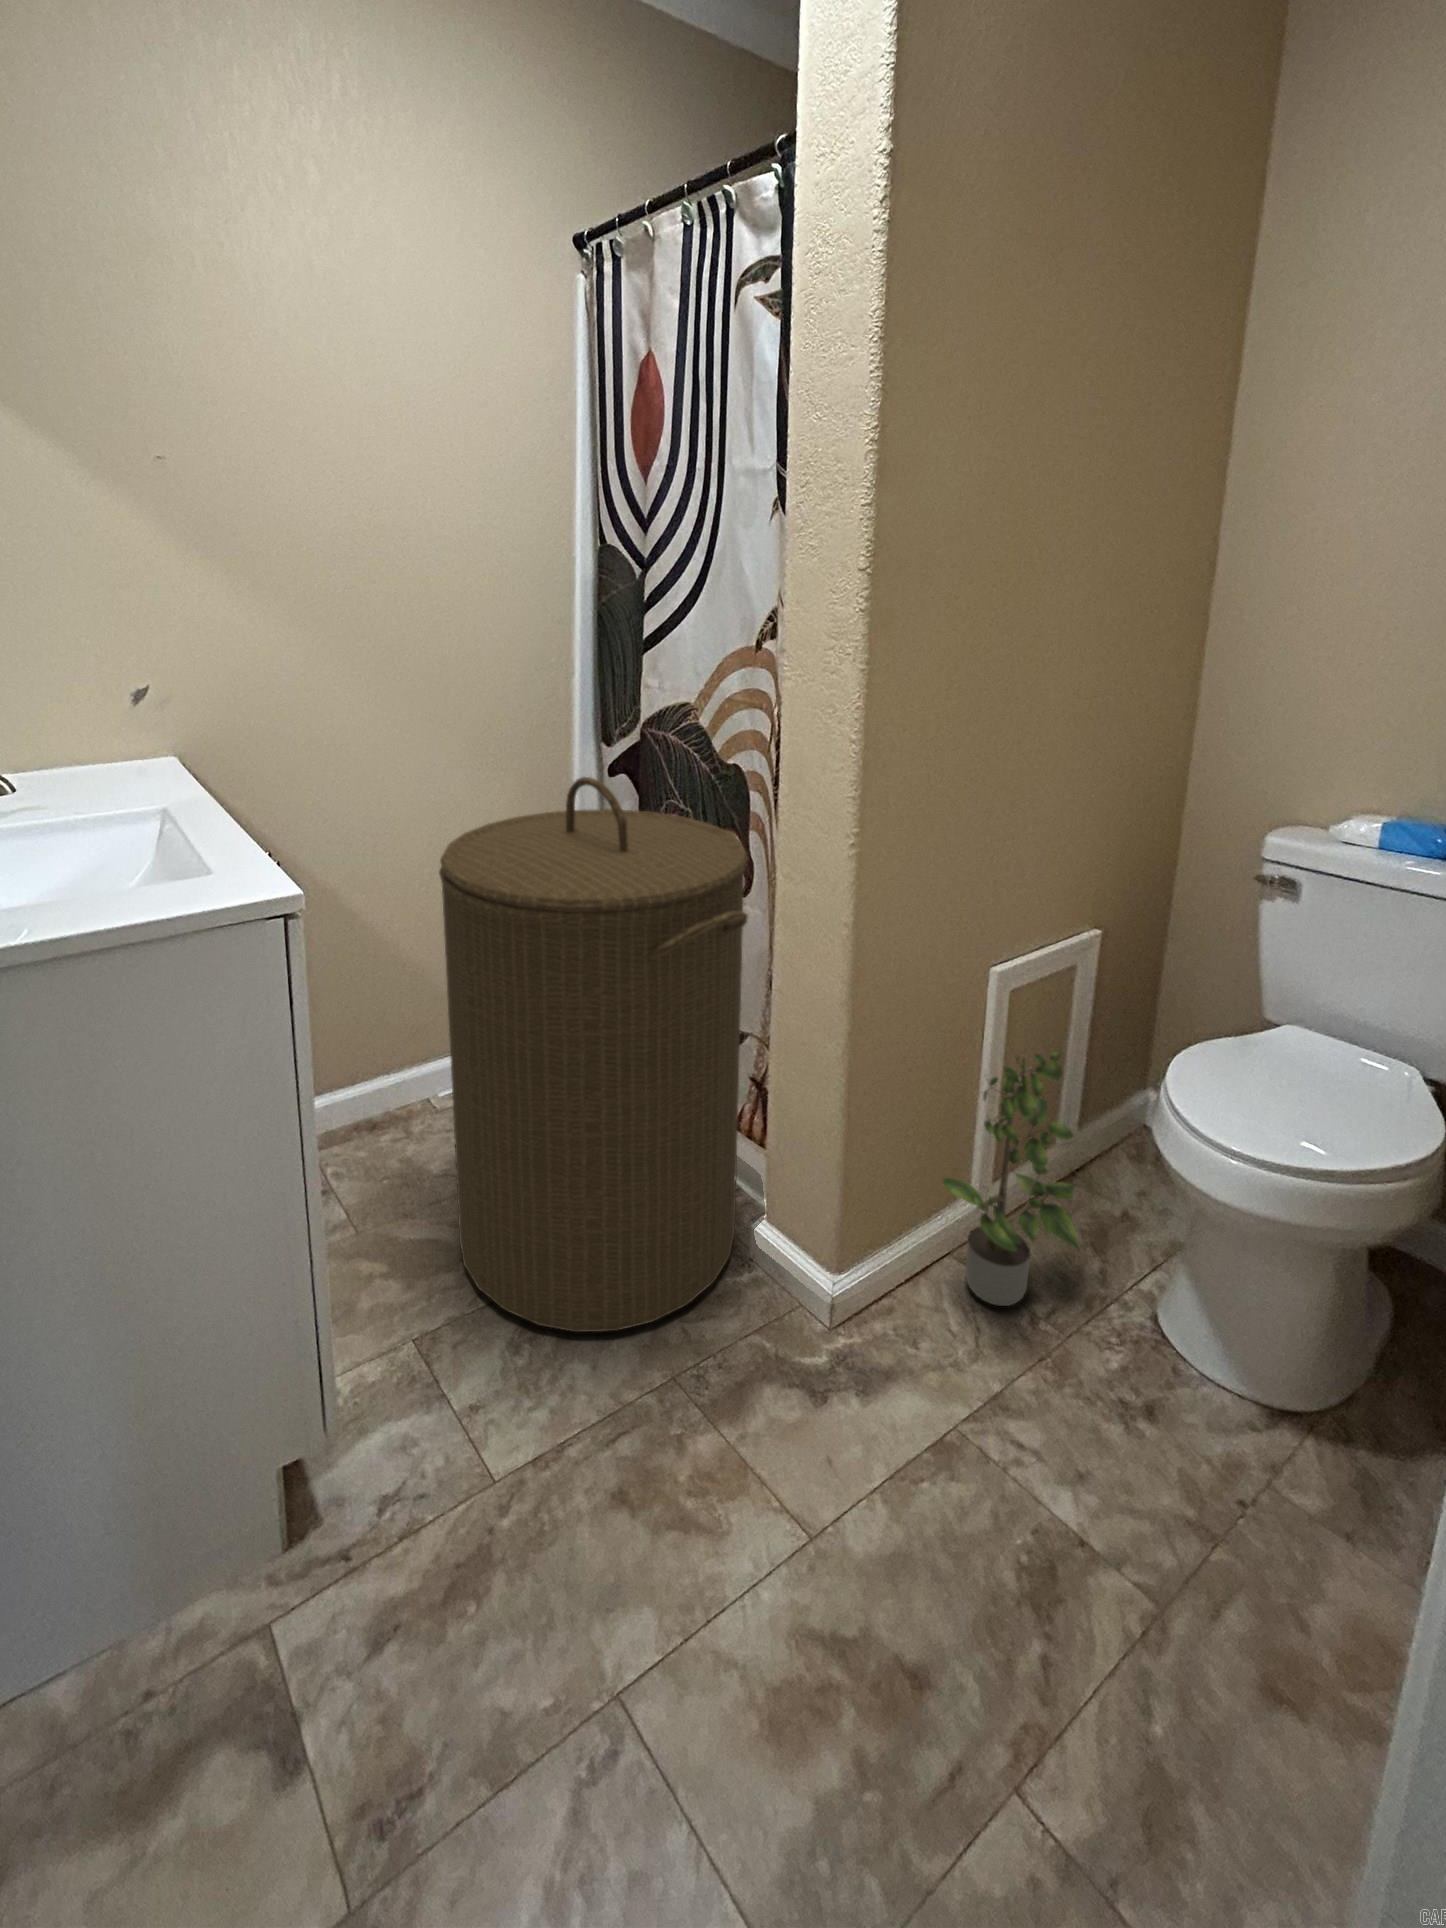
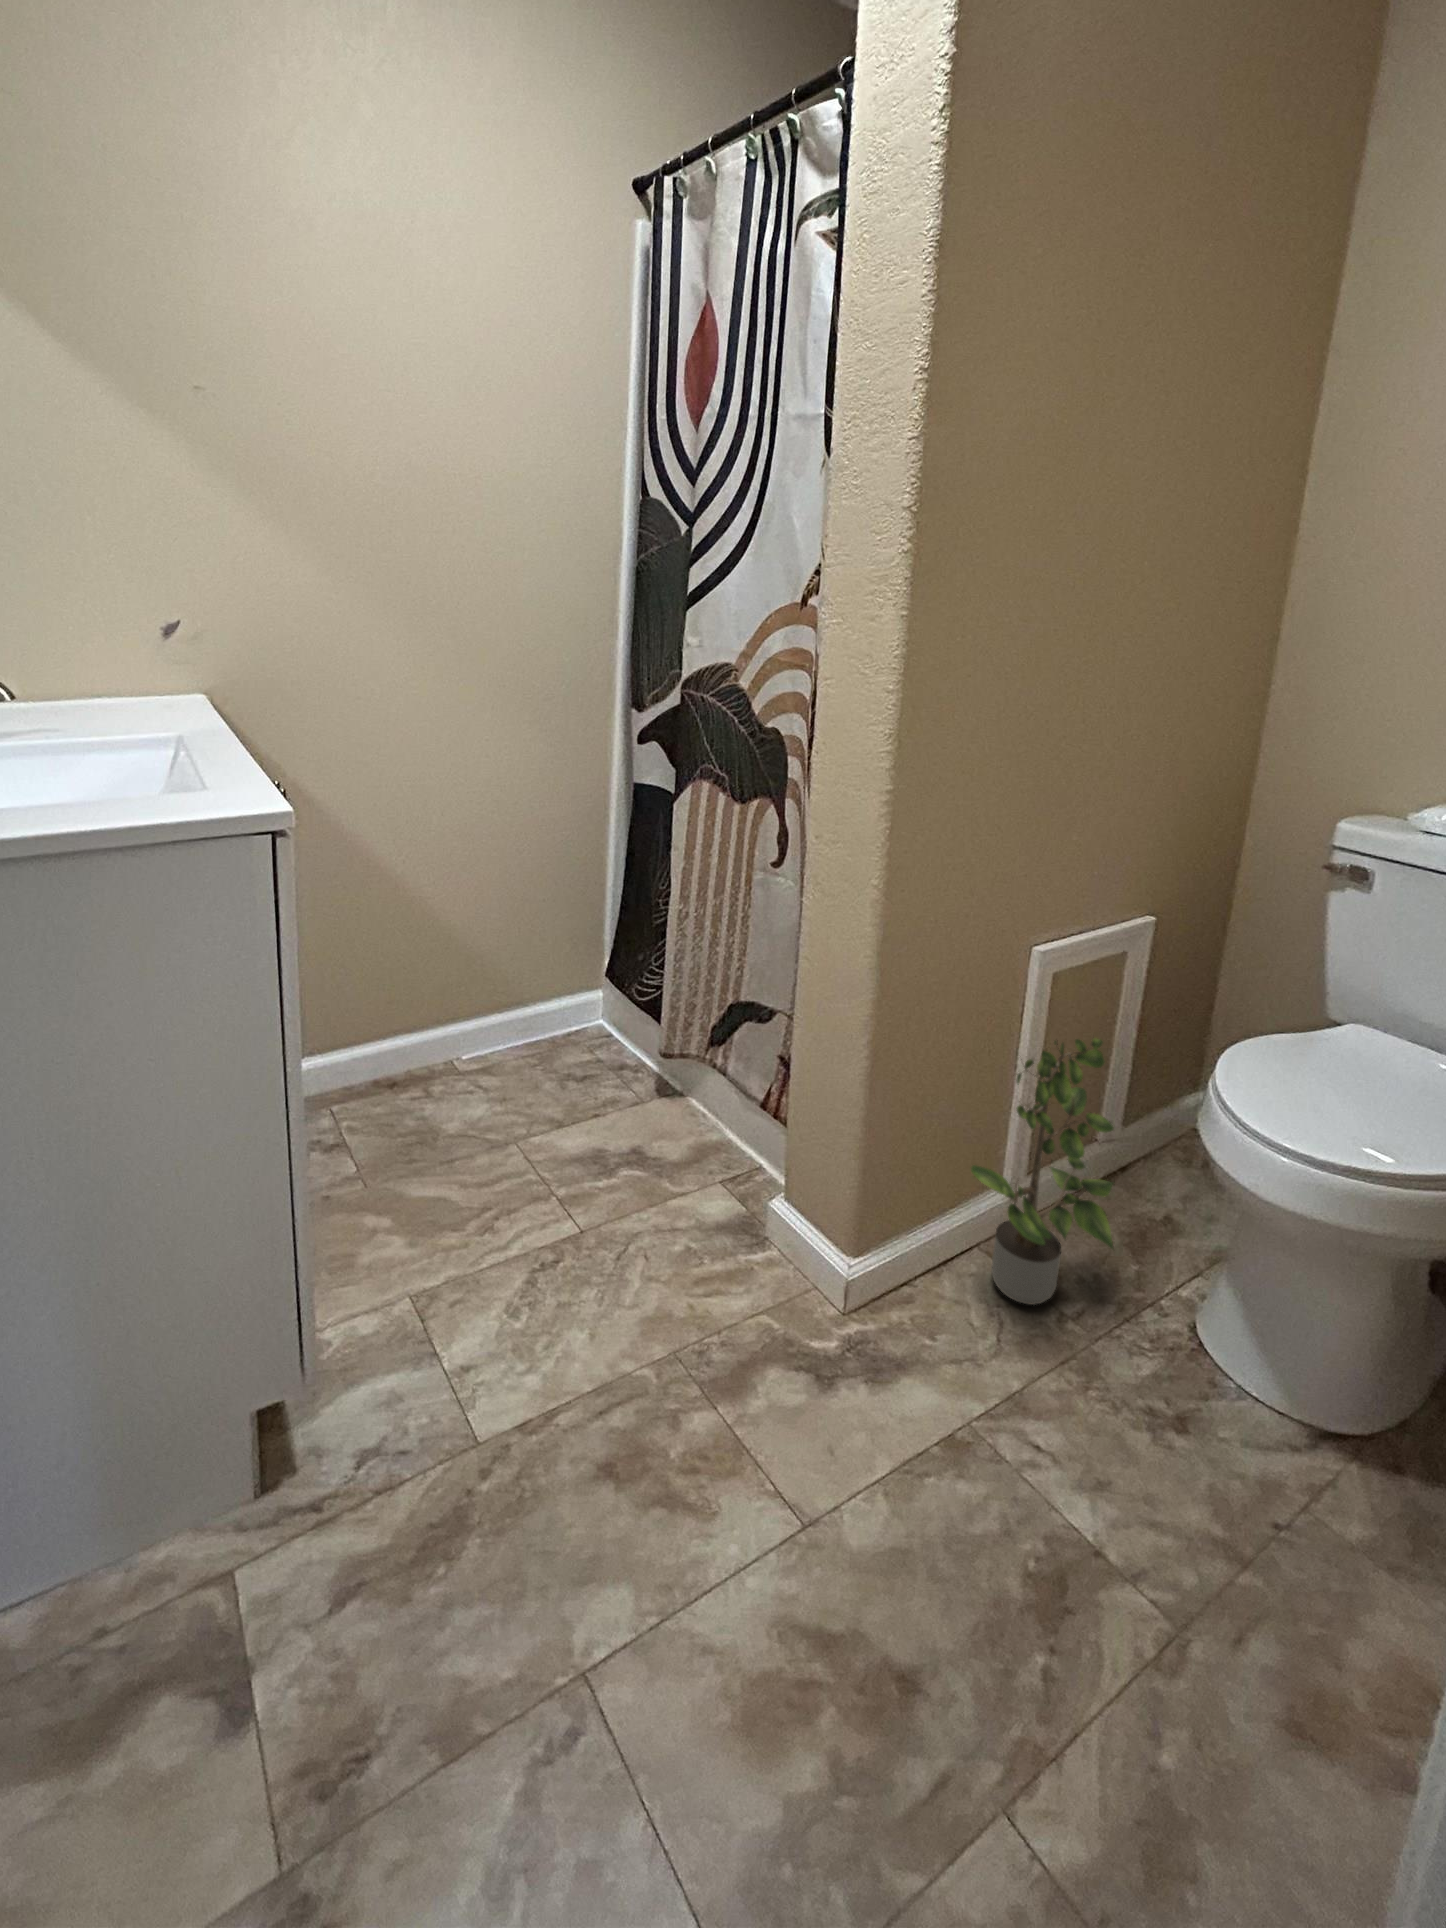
laundry hamper: present [439,777,748,1332] -> none [458,726,780,1303]

